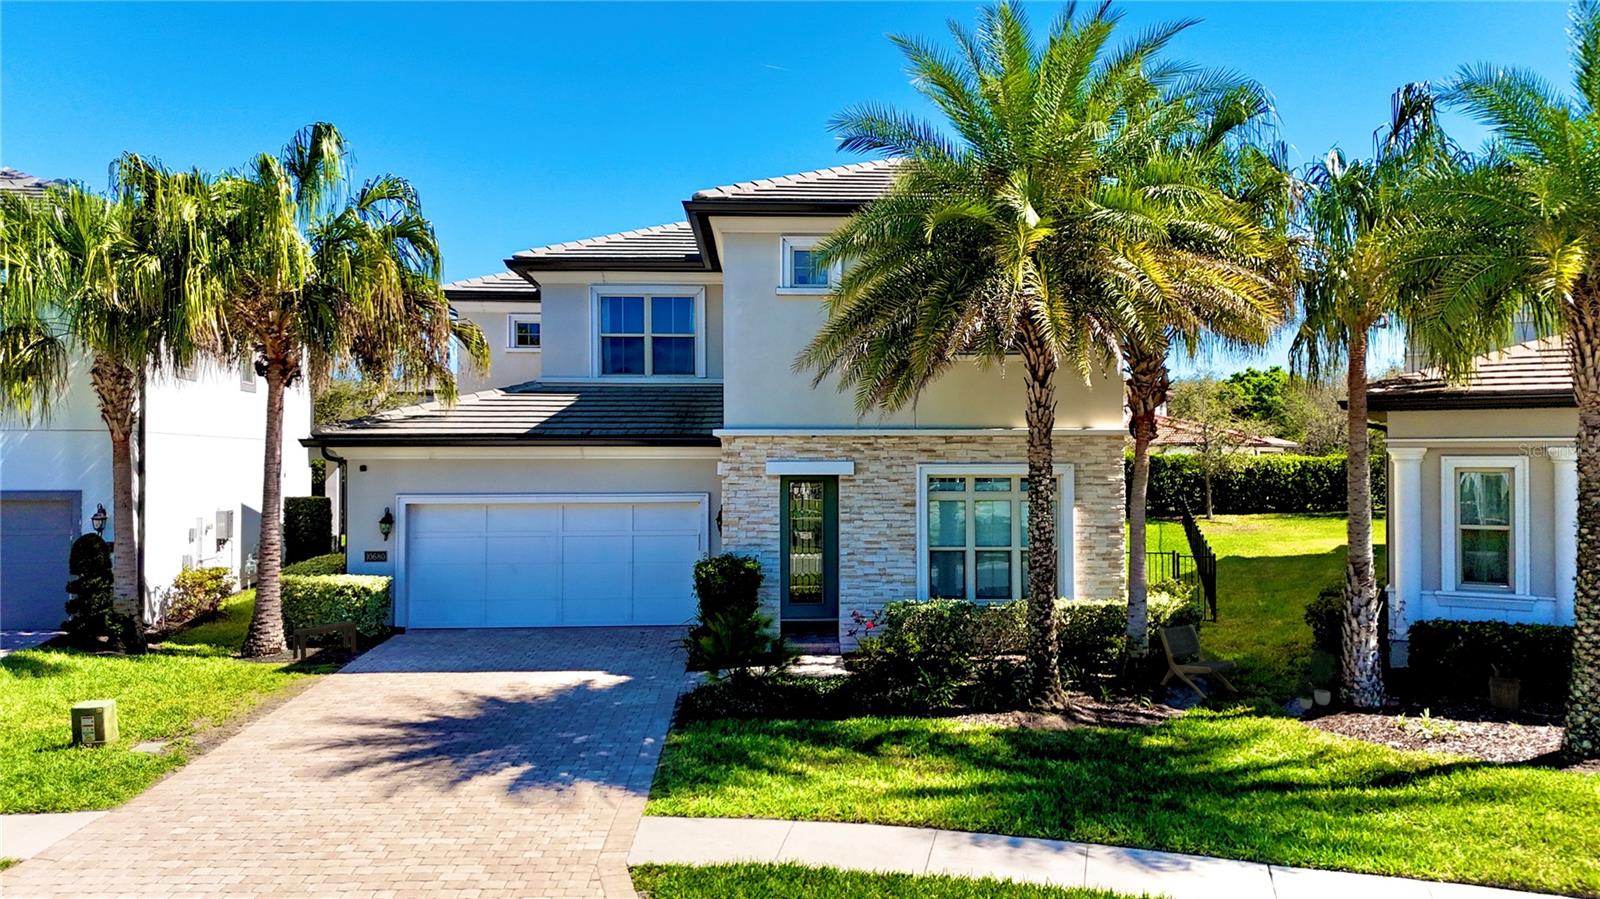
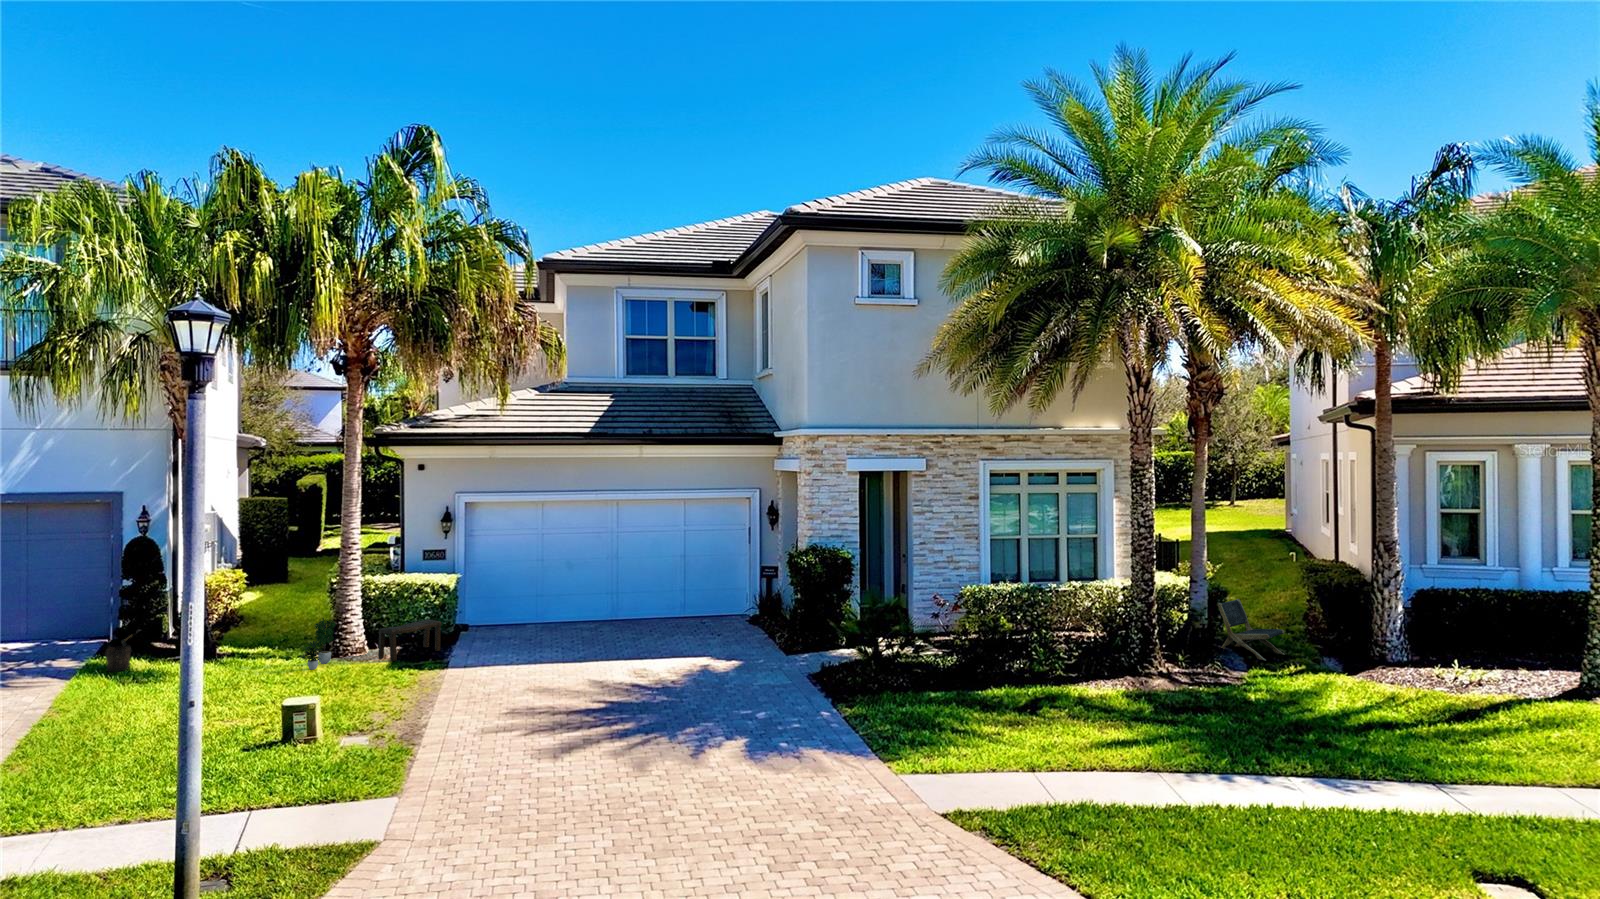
potted plant: present [1293,649,1335,709] -> present [303,618,335,670]
bucket: present [1488,664,1520,709] -> present [105,635,132,672]

